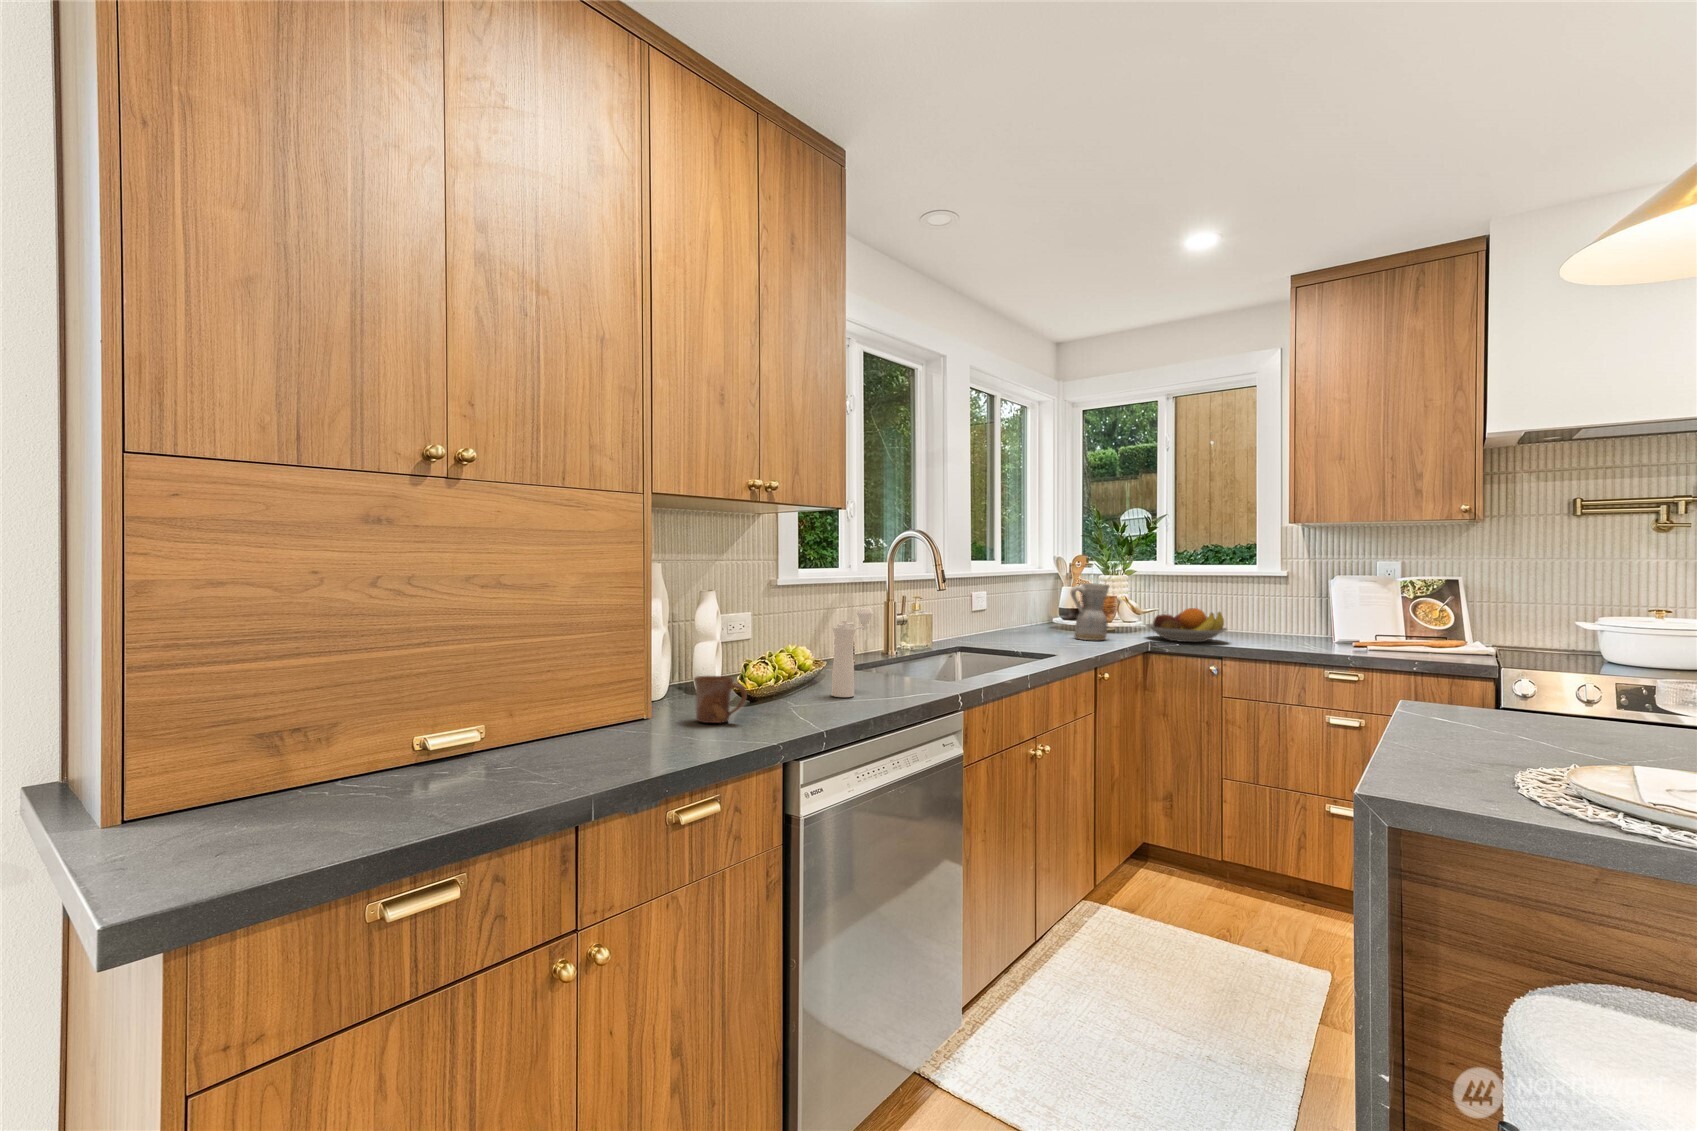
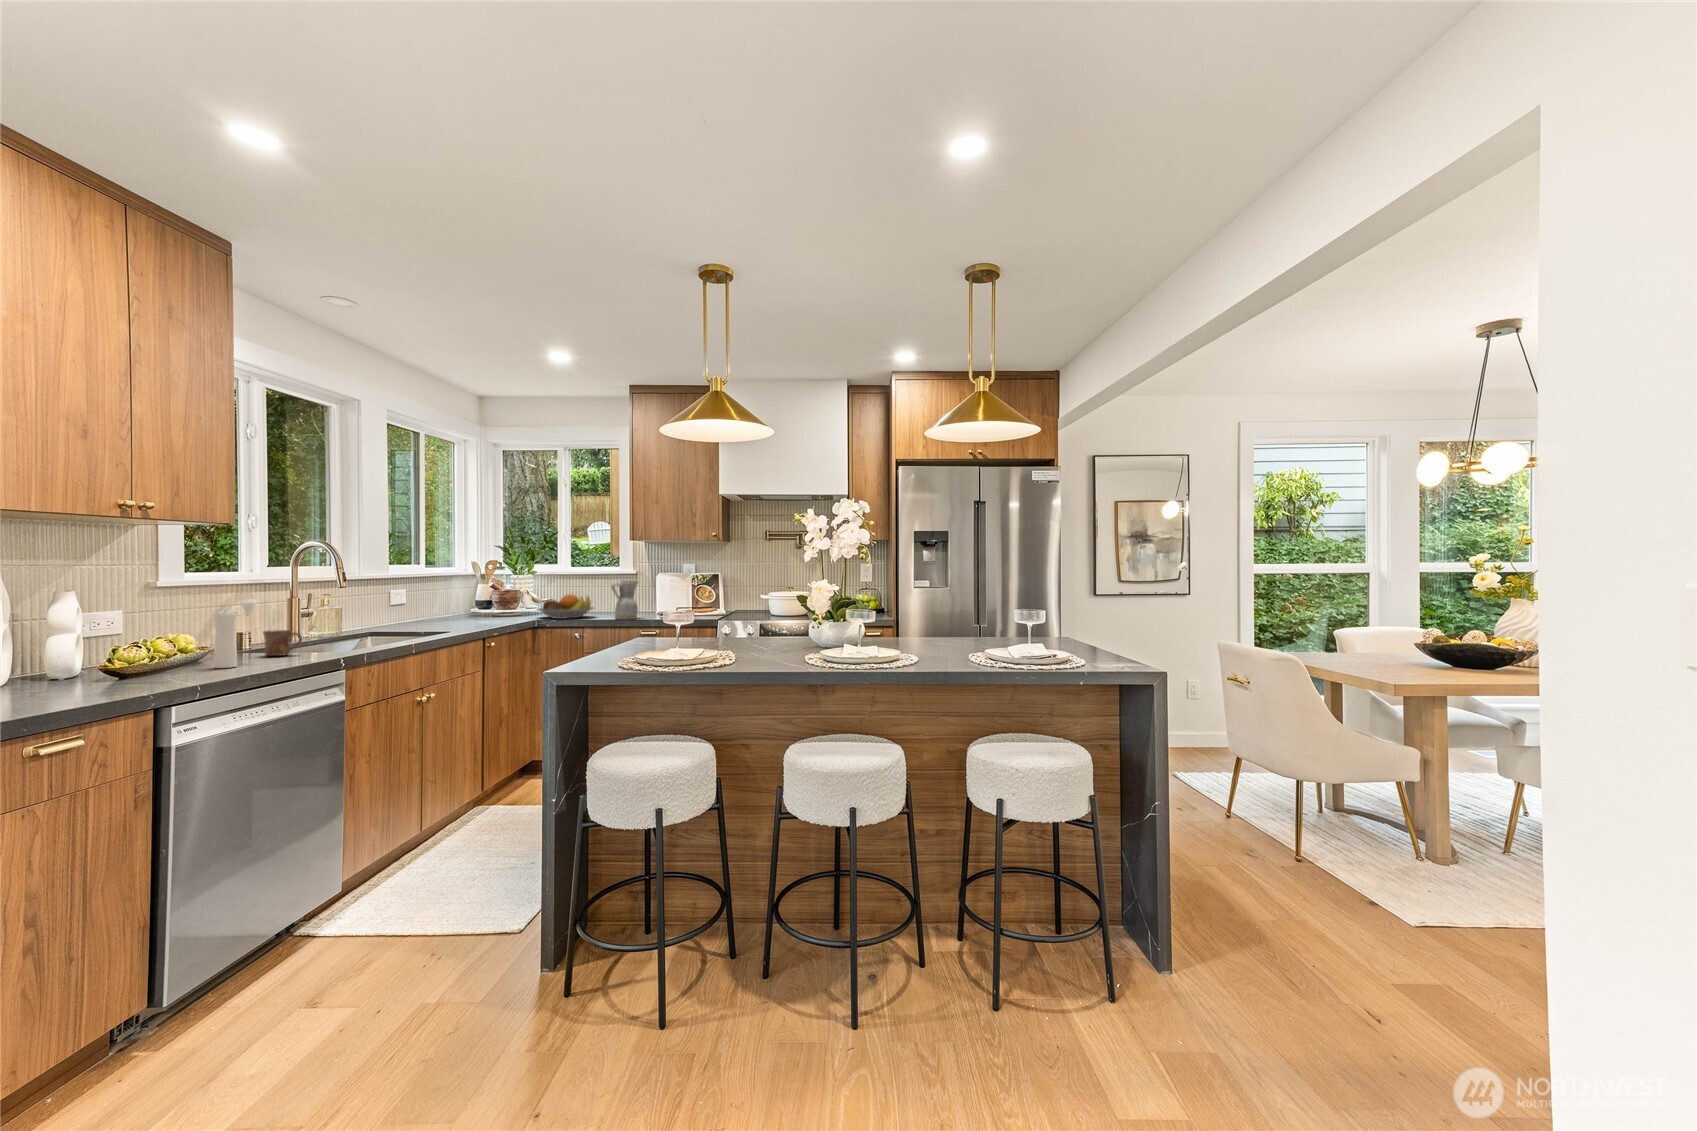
ceramic pitcher: present [1071,583,1109,640] -> present [611,580,638,619]
mug: present [694,676,747,723] -> present [263,630,302,656]

